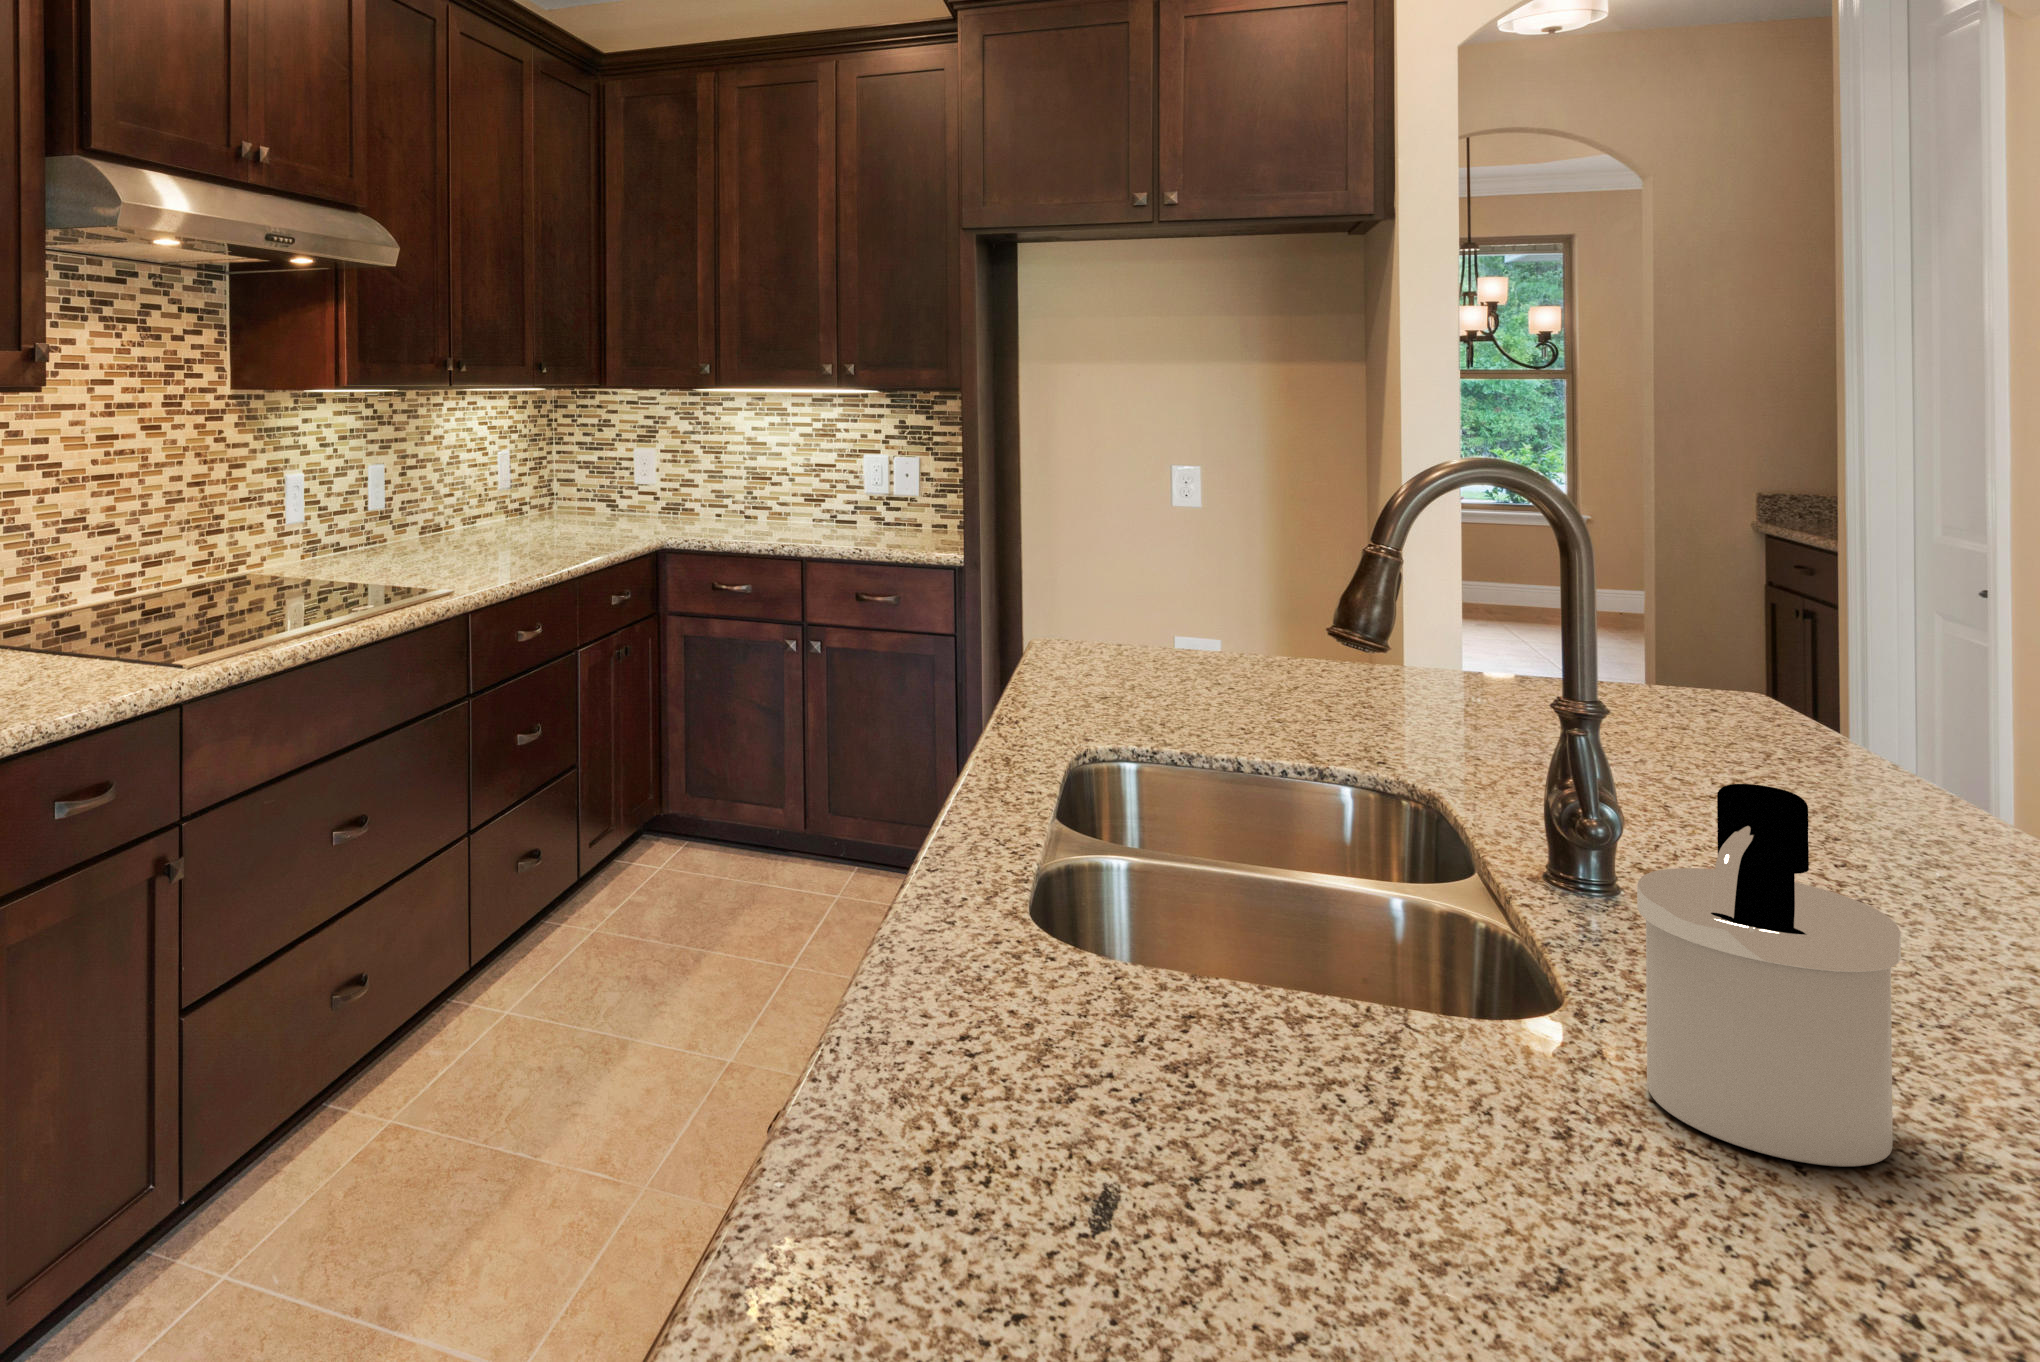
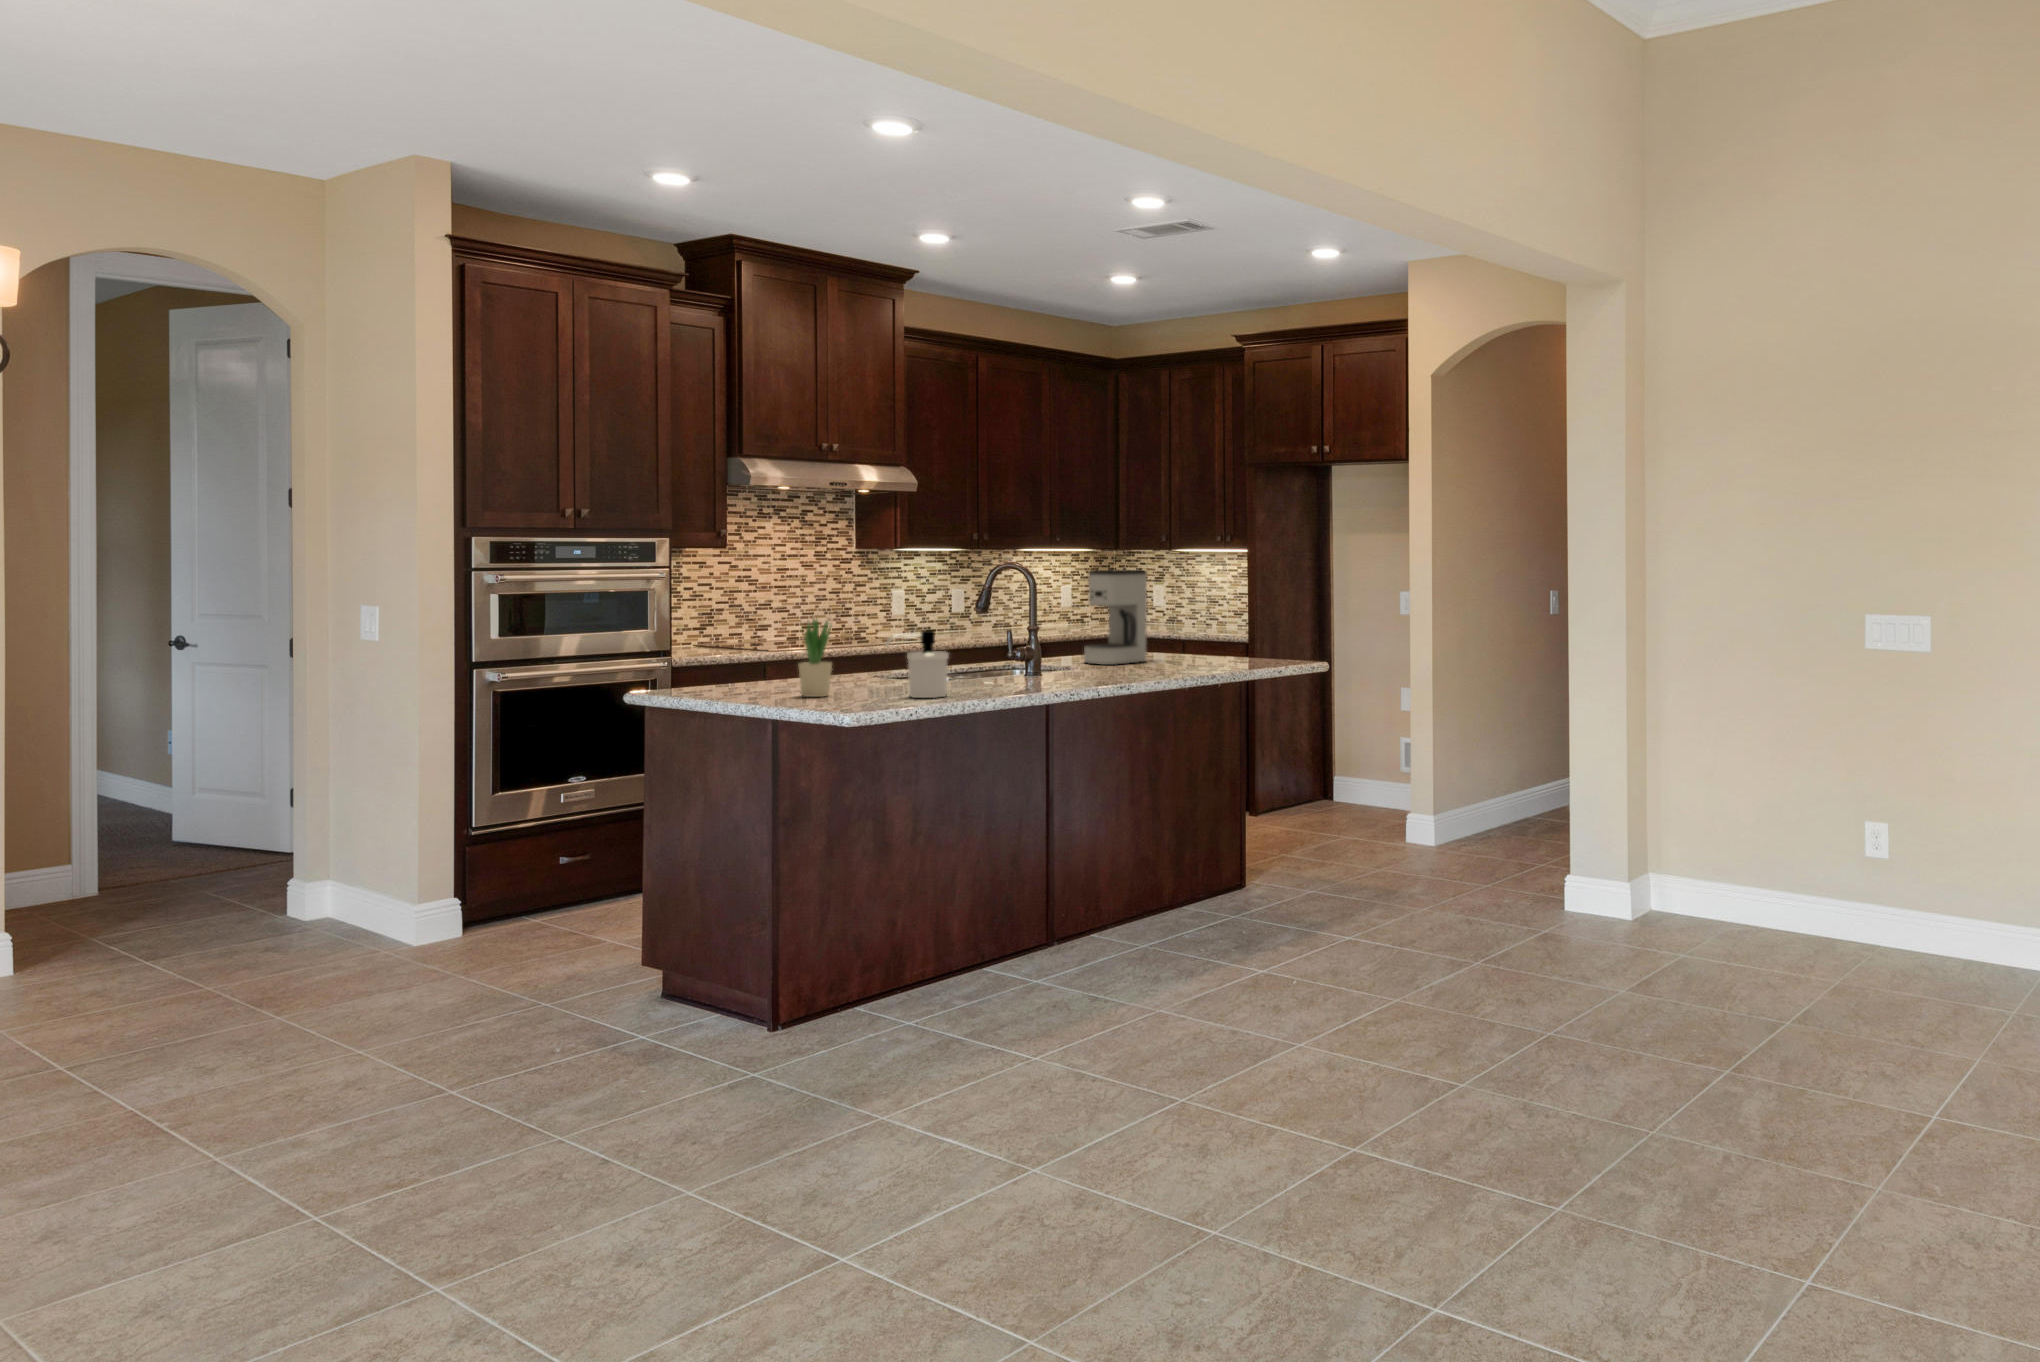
coffee maker: none [1121,438,1275,697] -> present [1084,570,1147,665]
potted plant: none [1152,682,1378,1203] -> present [799,618,832,697]

